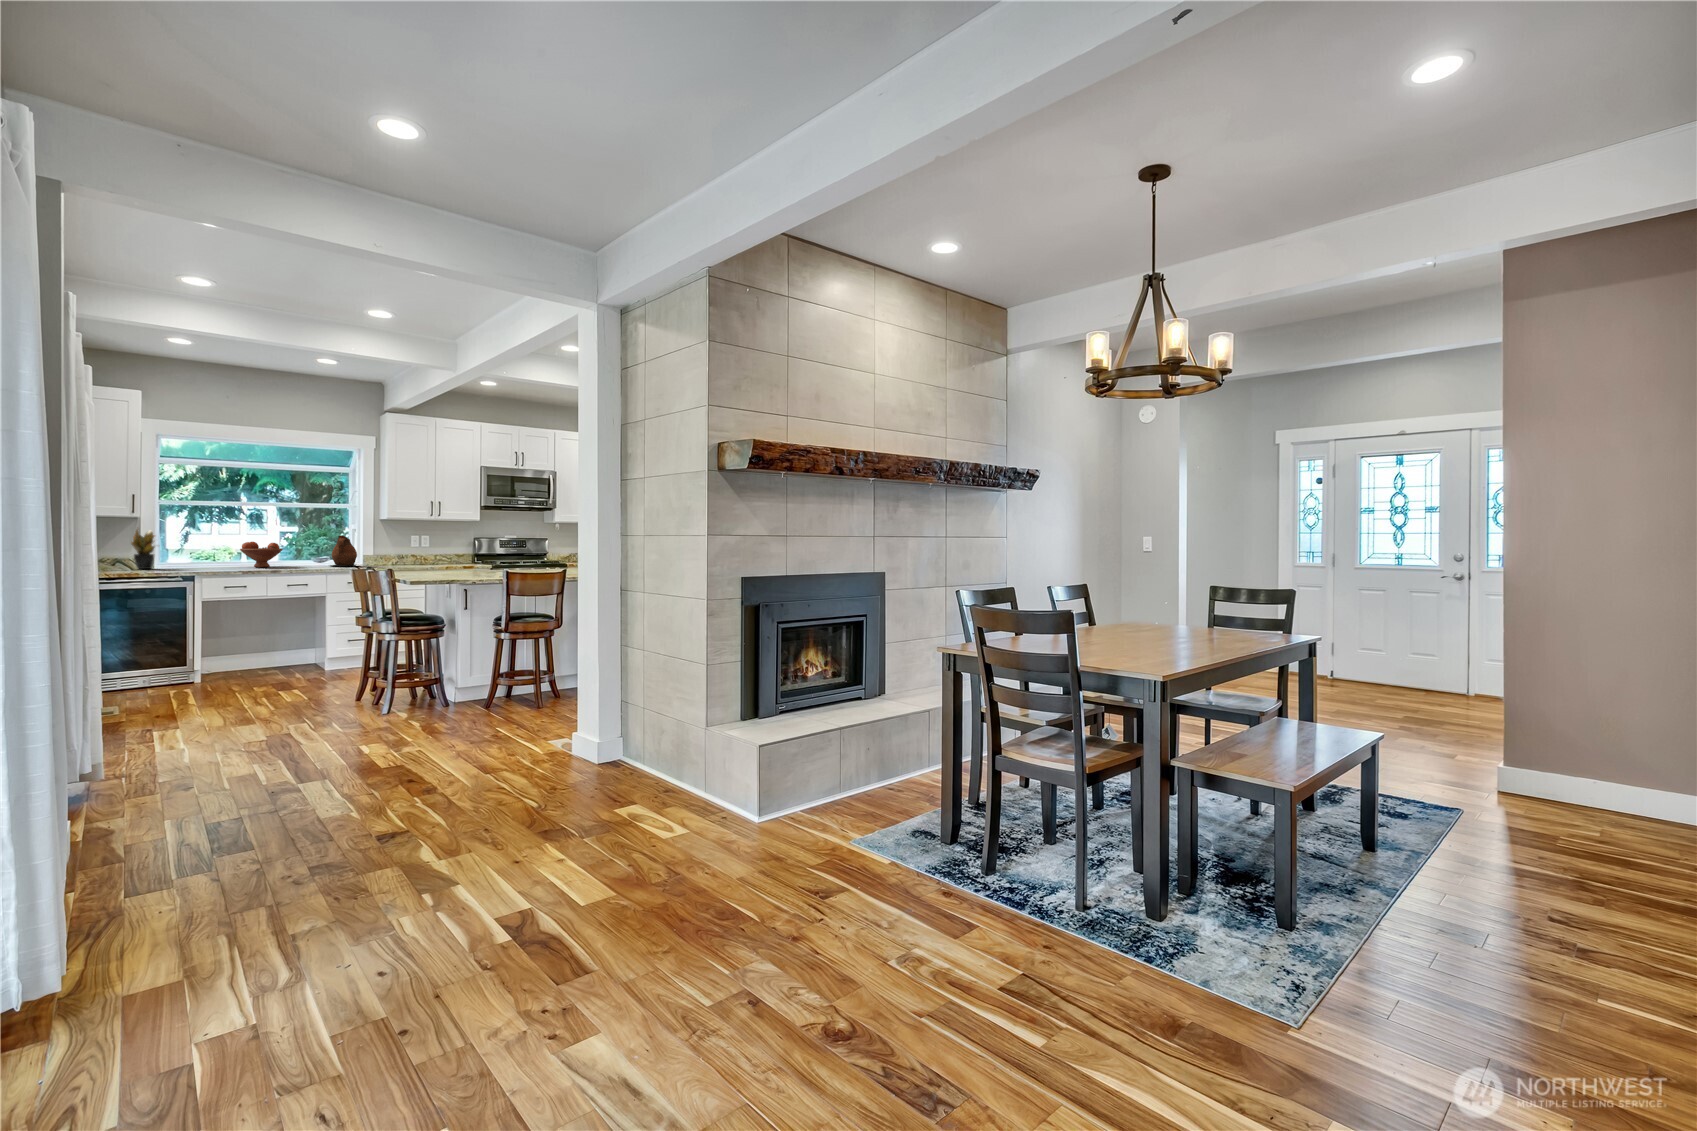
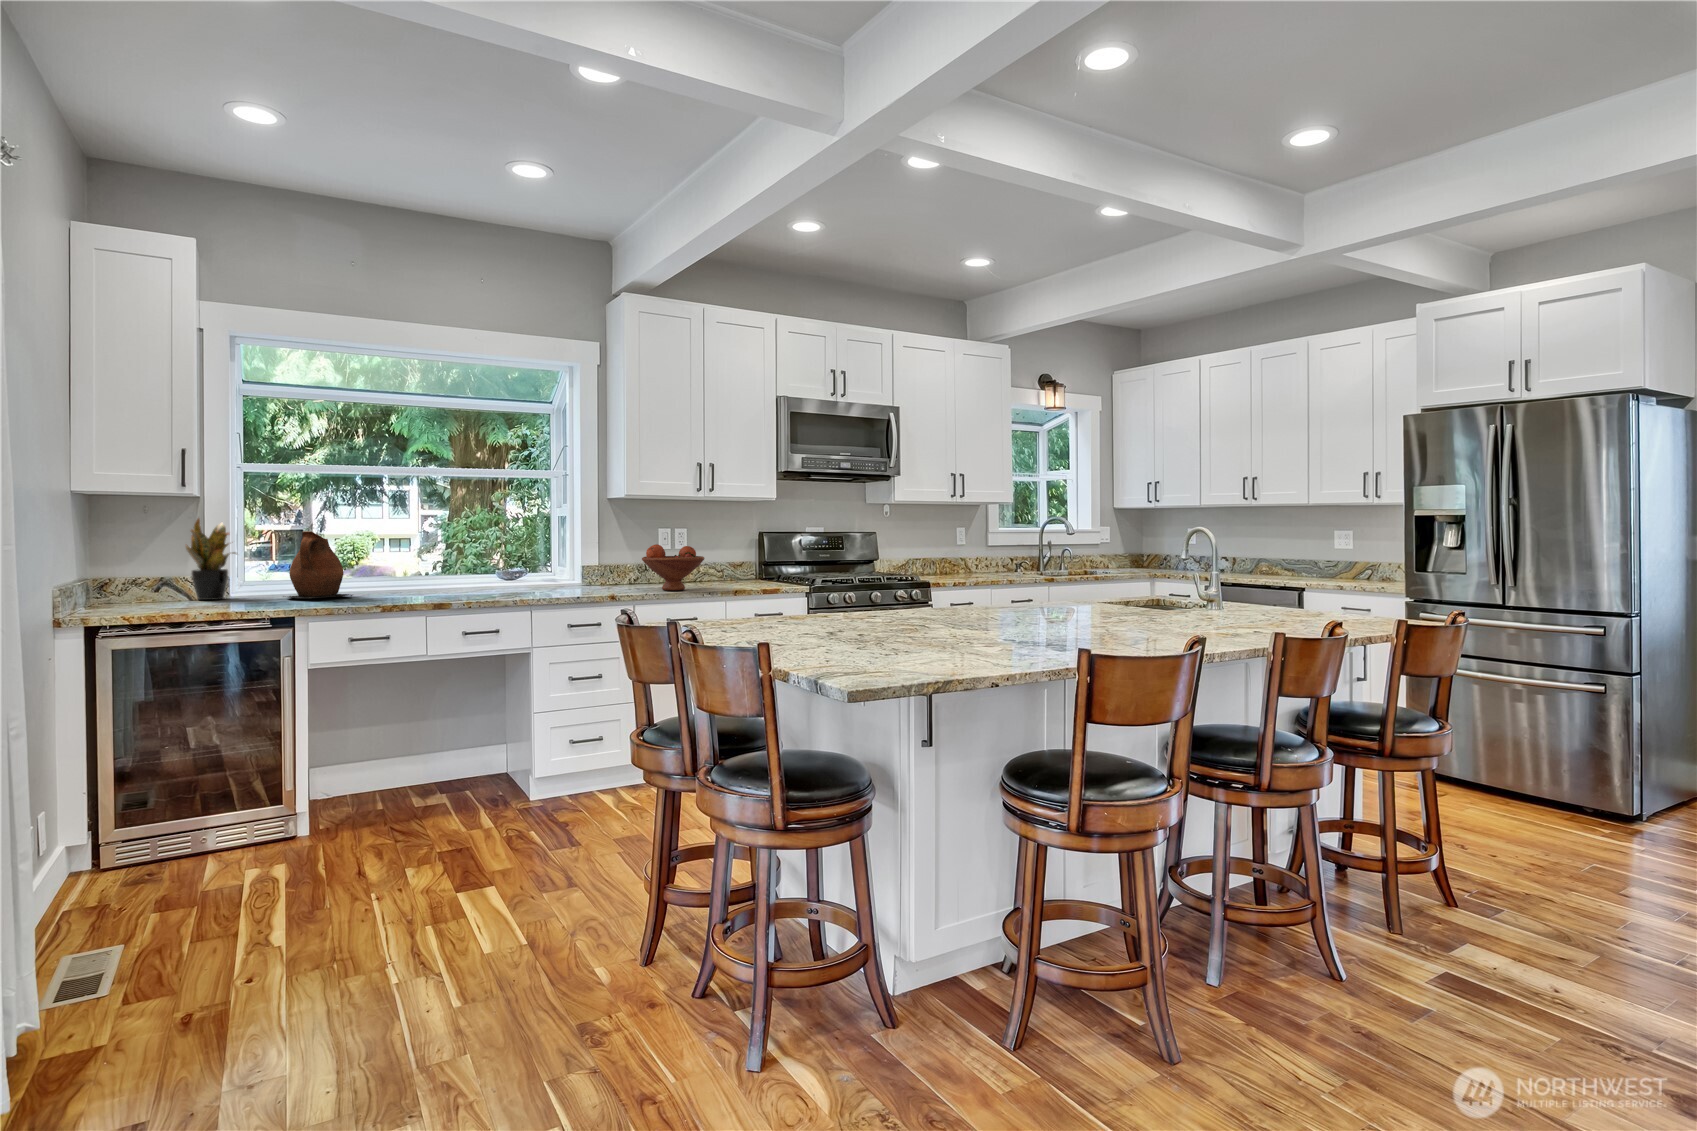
ceramic pitcher: present [331,536,357,566] -> present [289,531,352,598]
fruit bowl: present [240,542,283,567] -> present [642,544,705,591]

